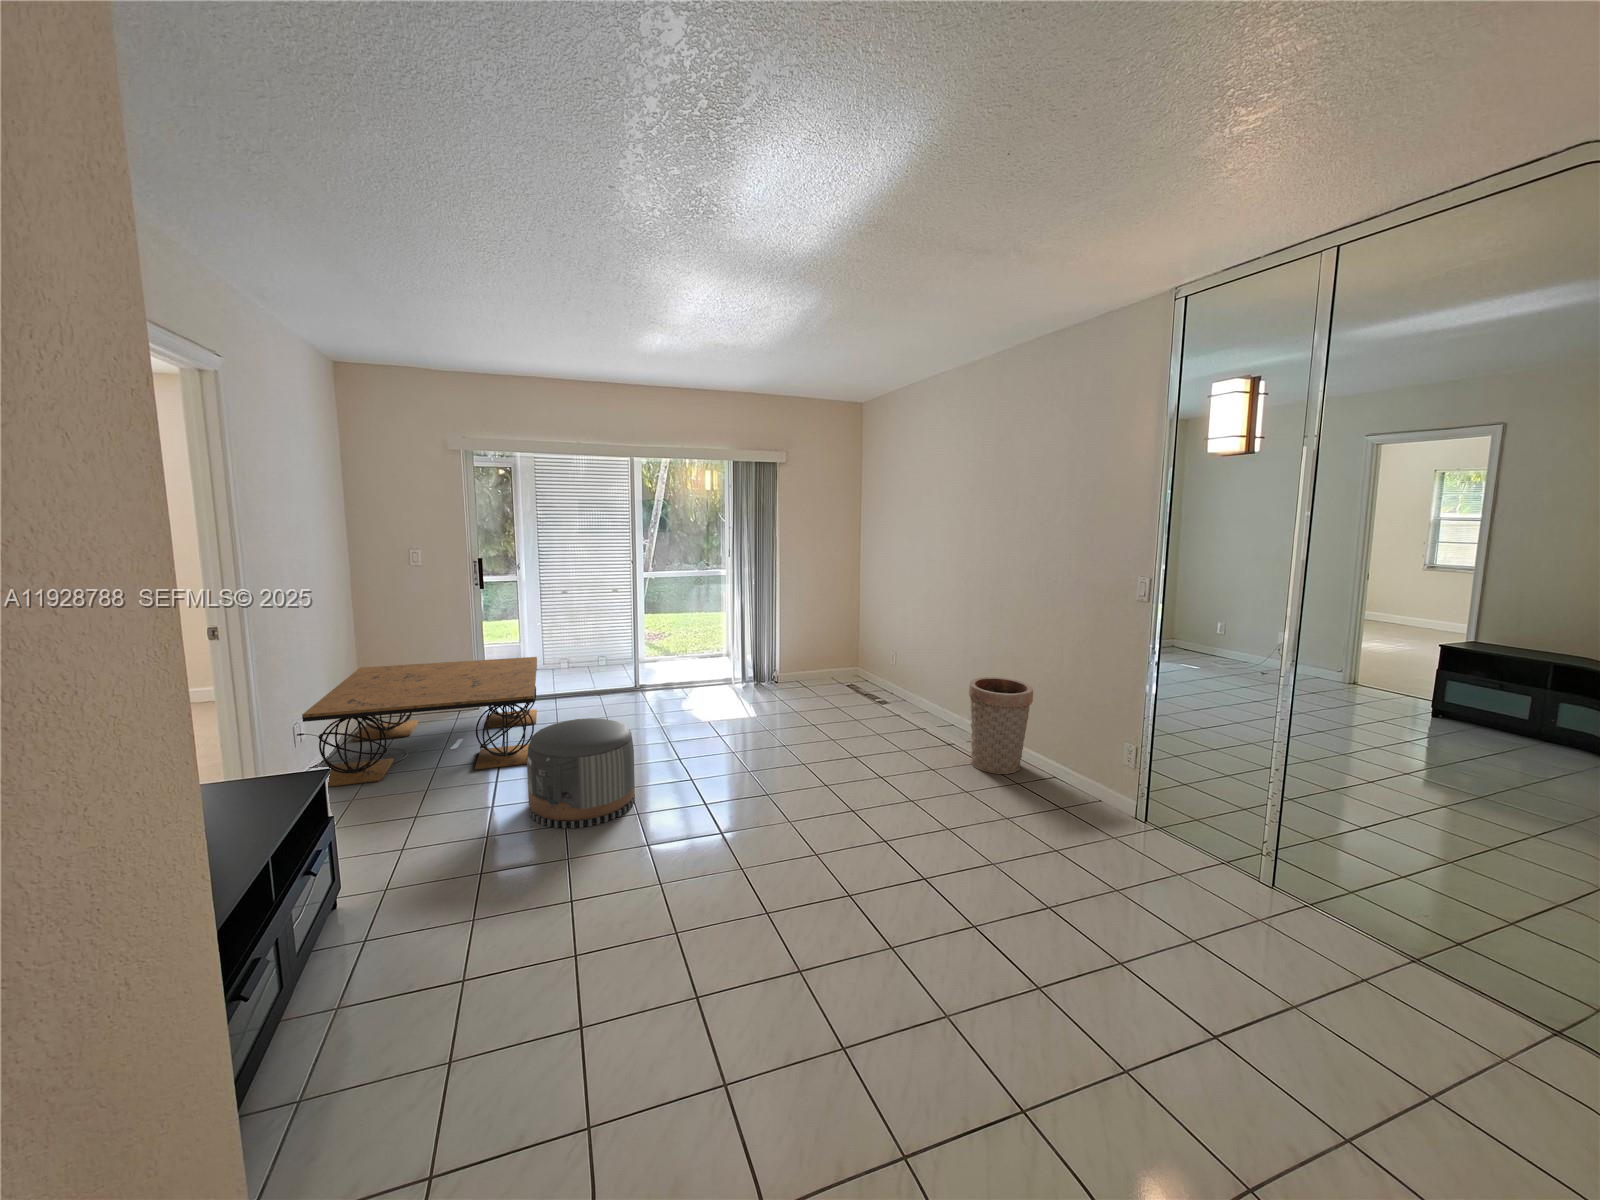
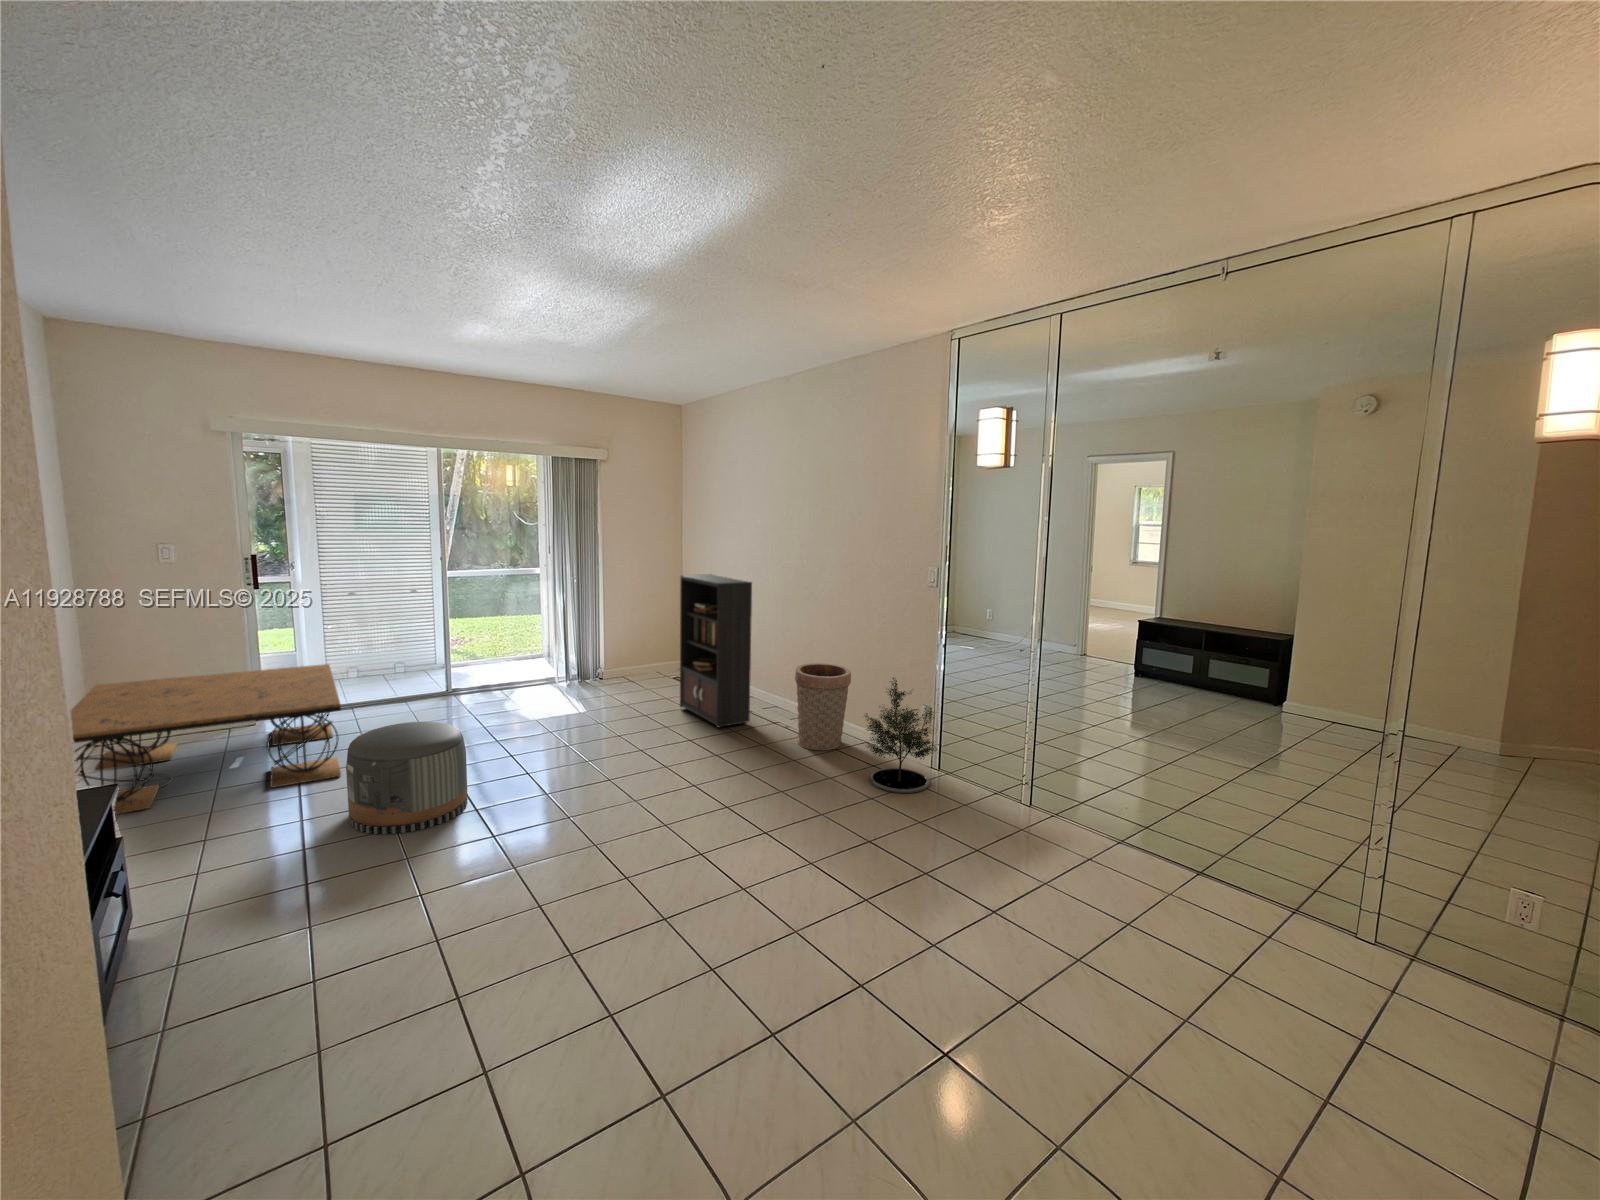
bookcase: none [847,580,959,742] -> present [680,574,786,727]
potted tree: none [1048,699,1143,838] -> present [865,678,935,793]

